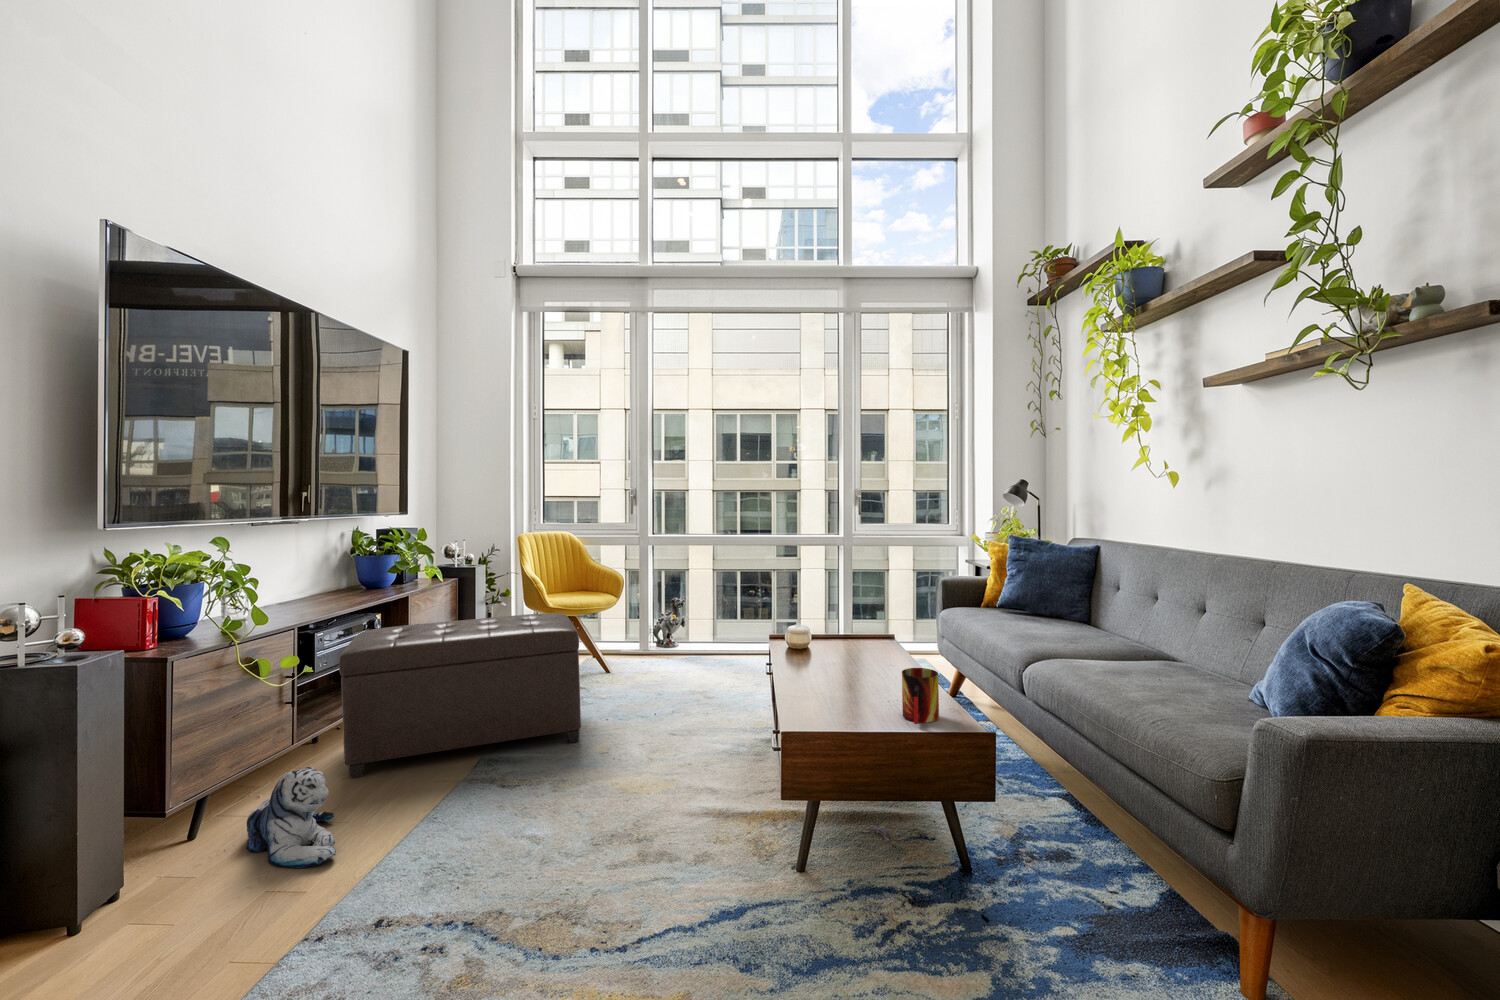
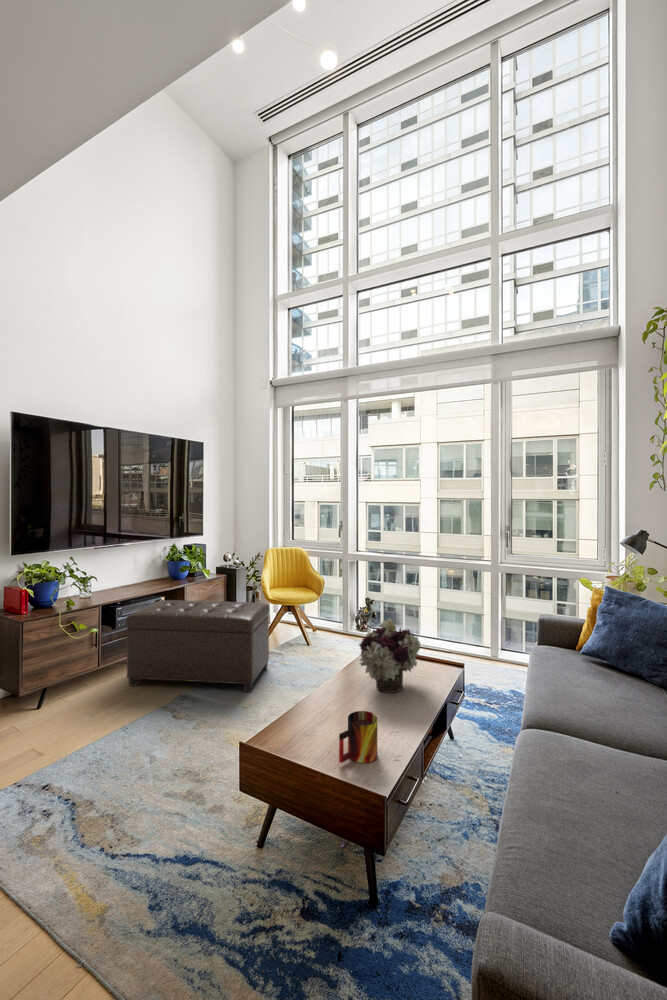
flower arrangement: none [803,581,887,672] -> present [359,618,420,693]
plush toy: present [246,767,336,868] -> none [50,680,96,737]

